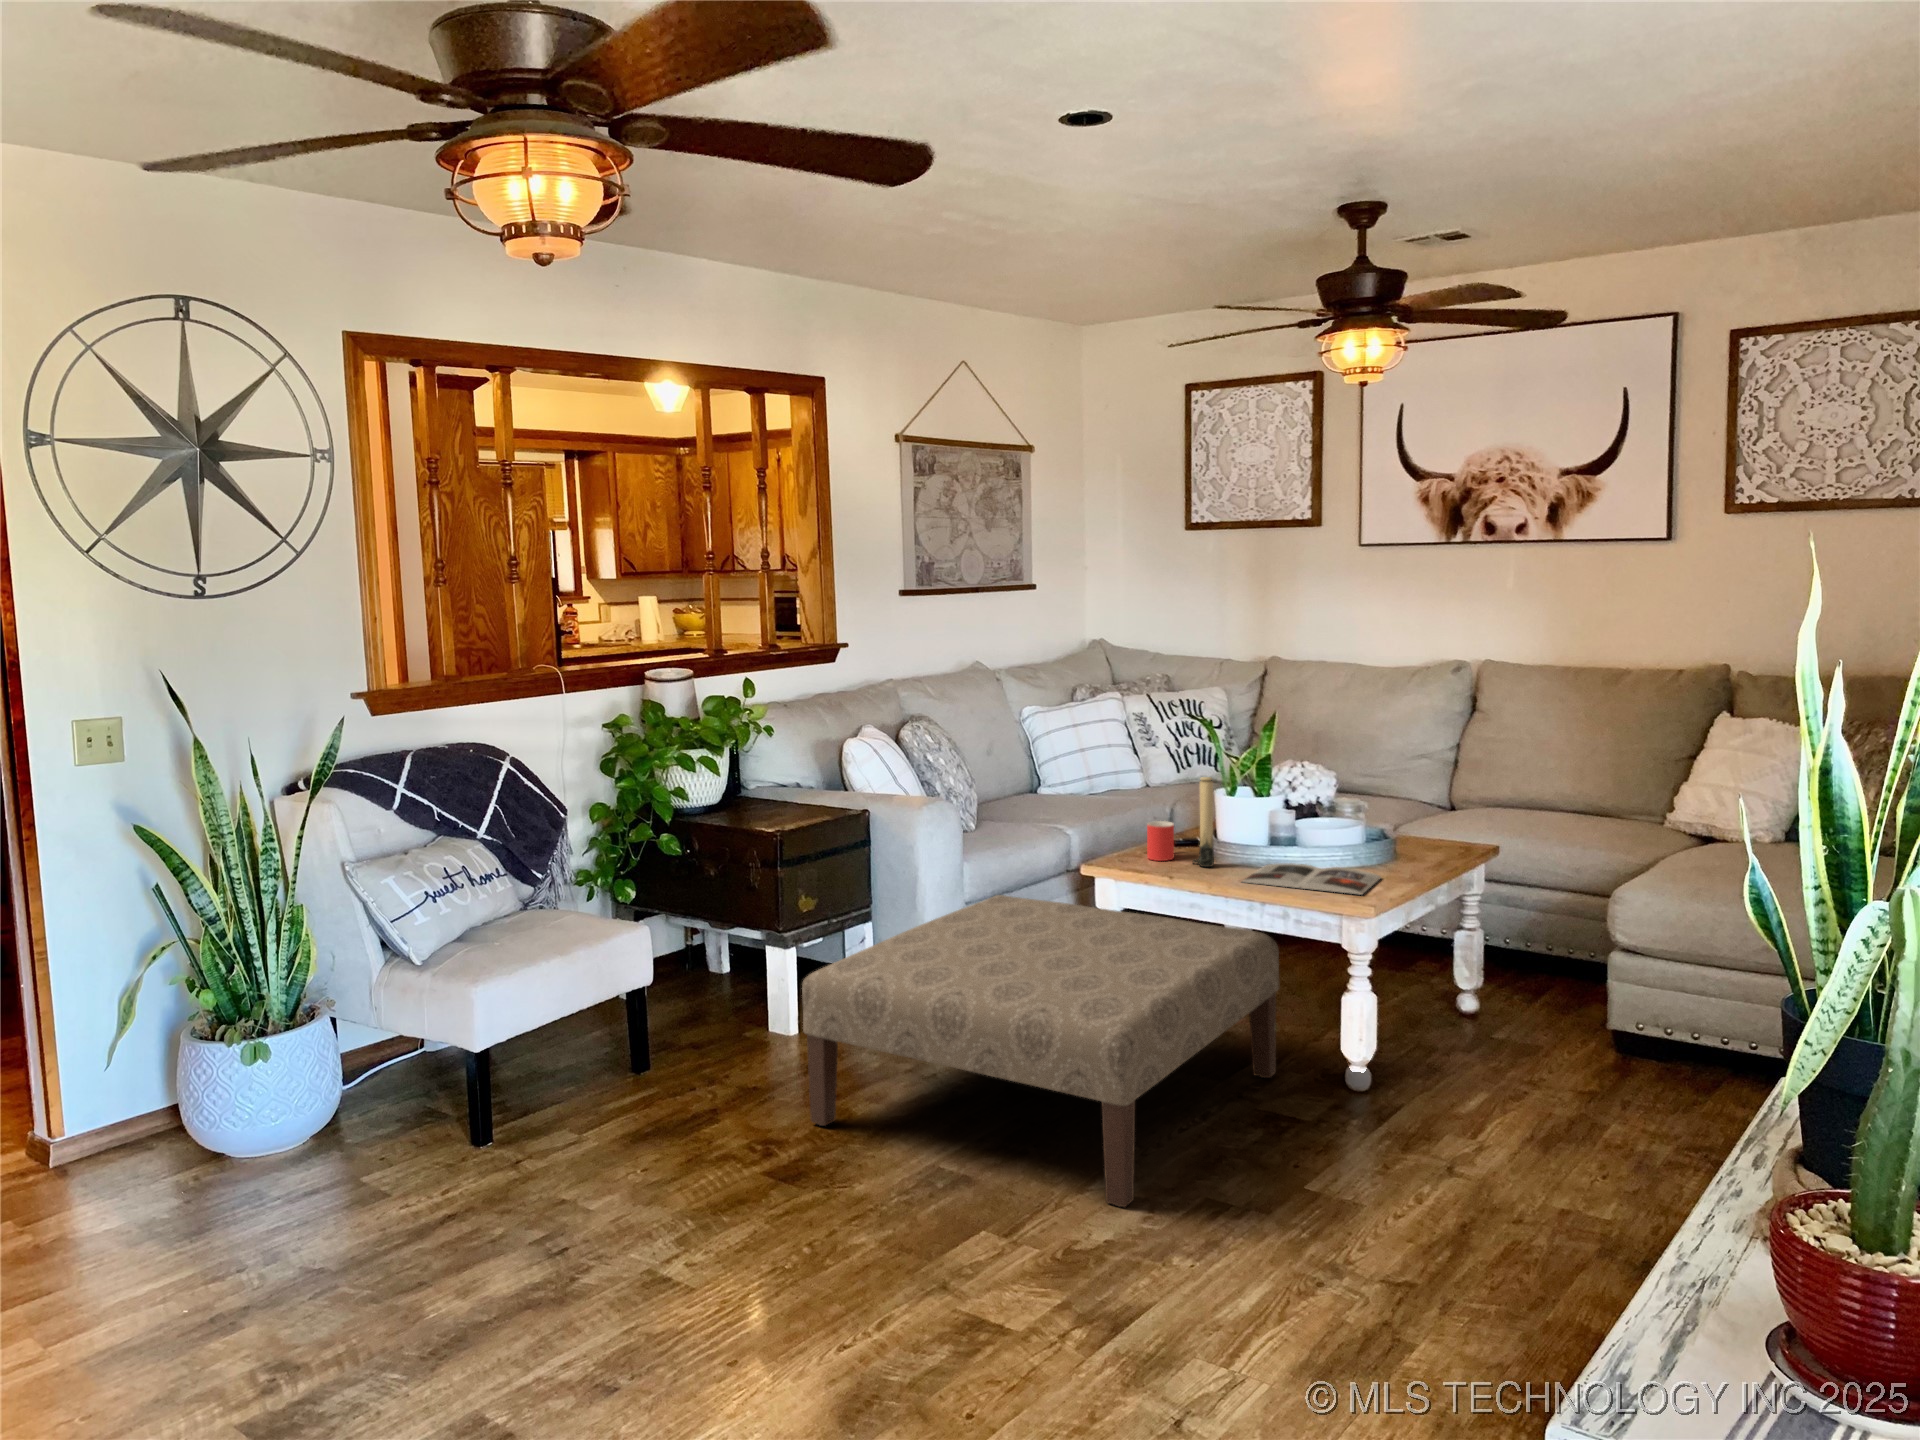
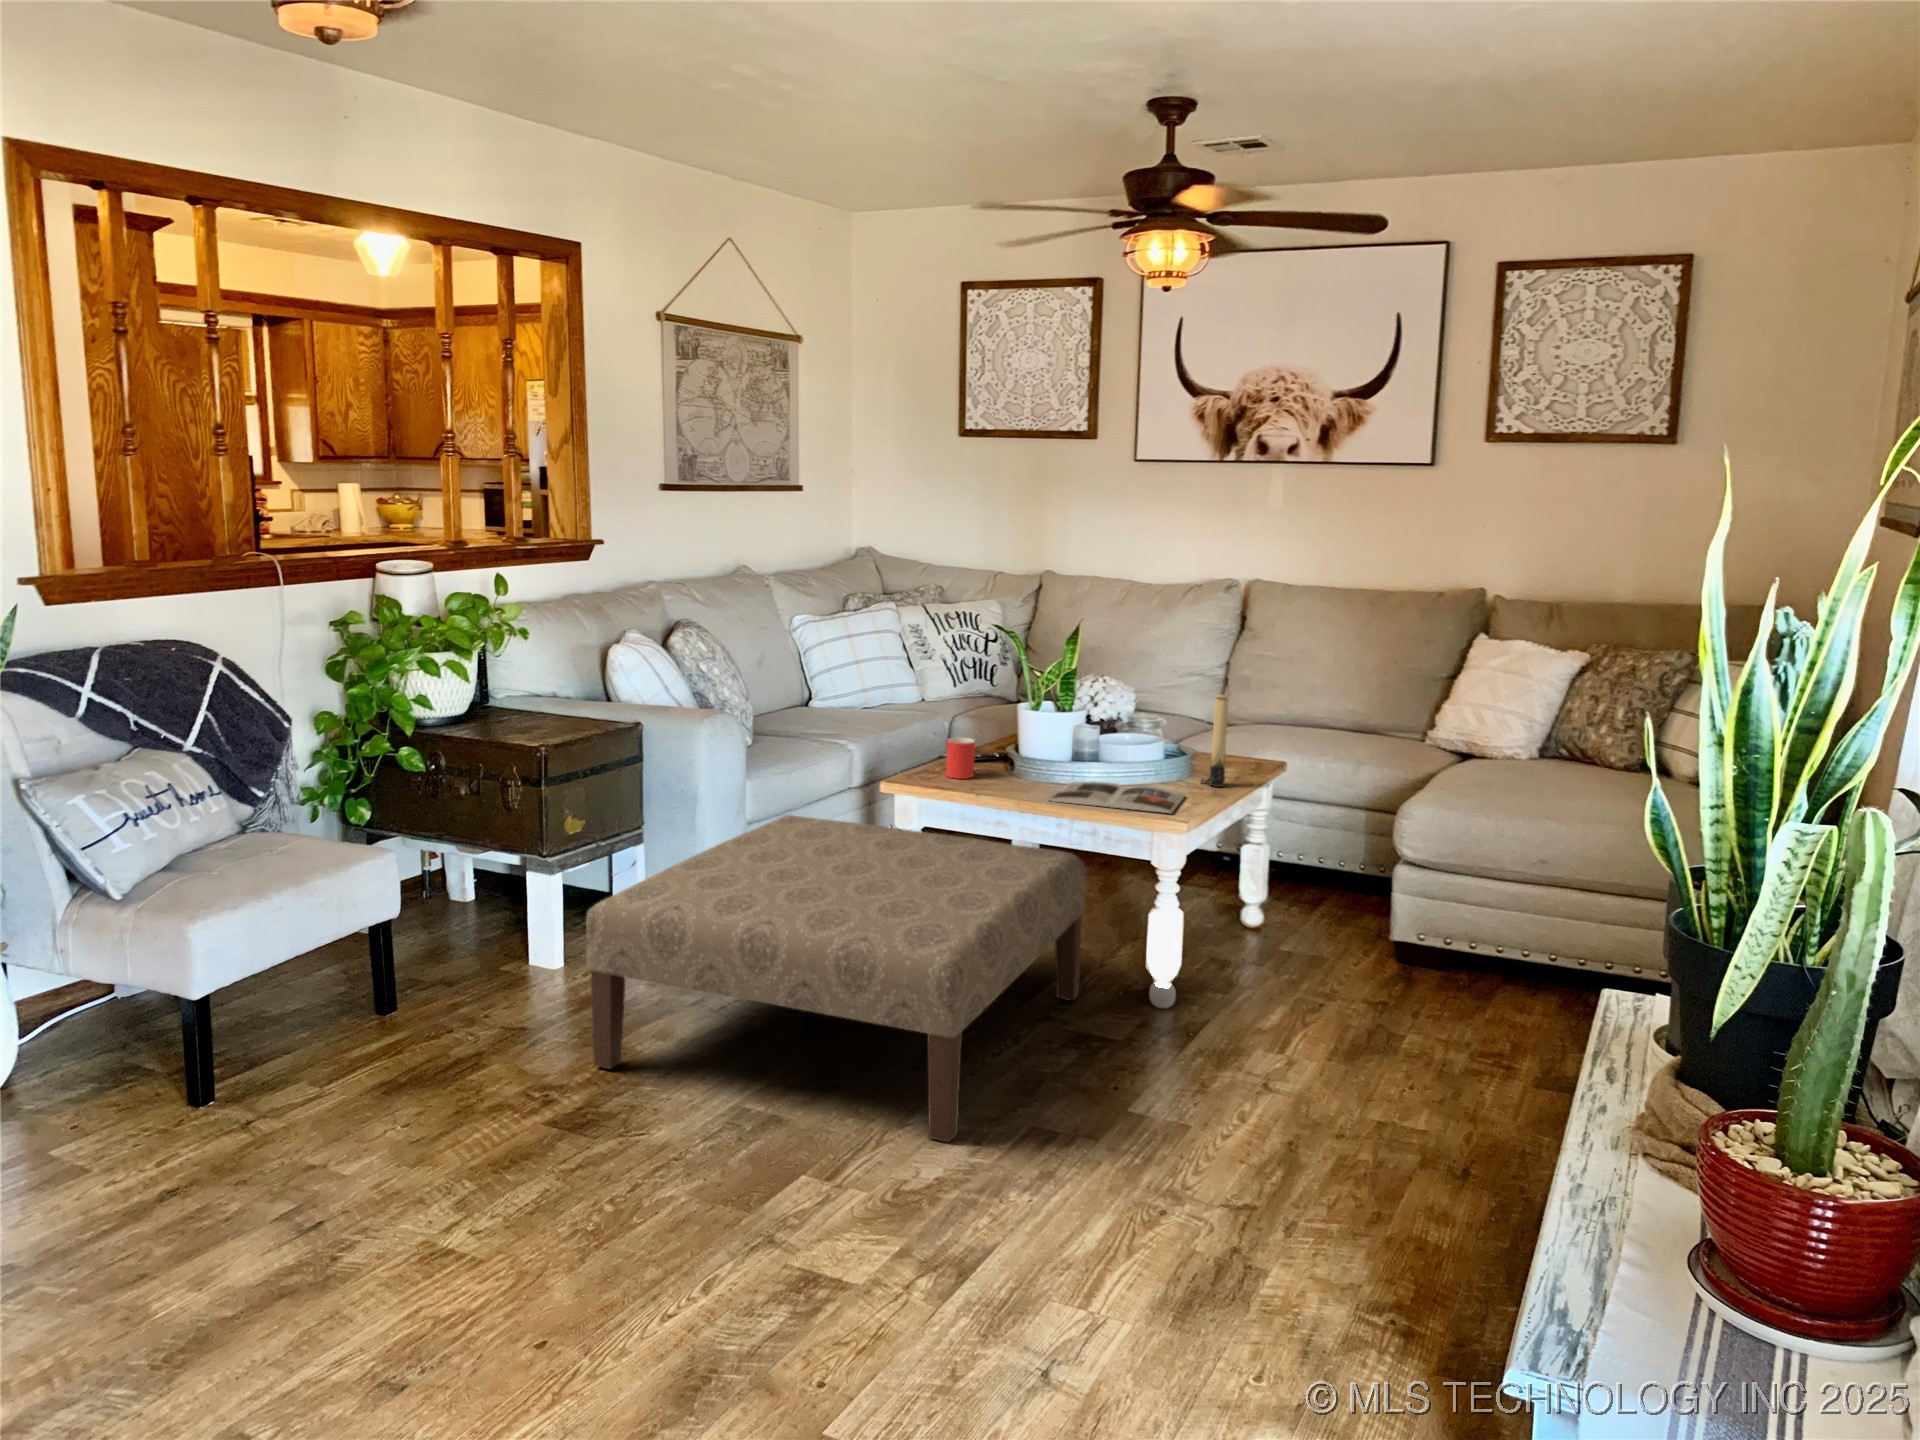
candle: present [1192,777,1214,867] -> present [1201,695,1228,787]

